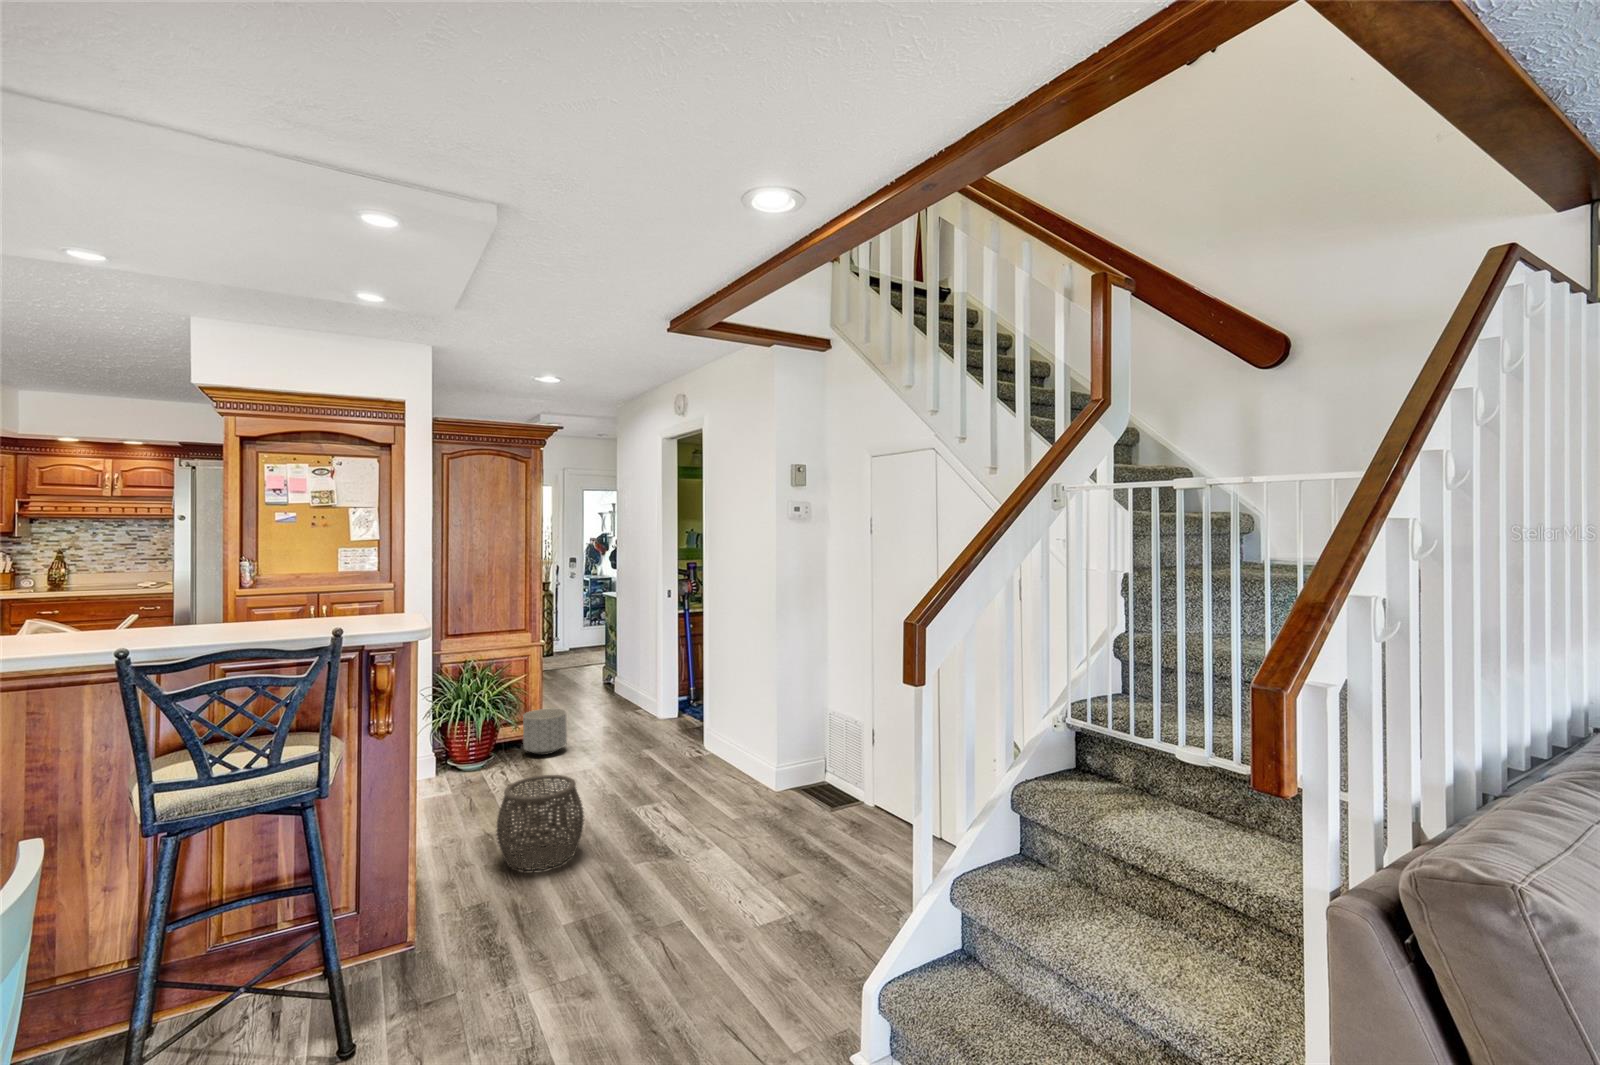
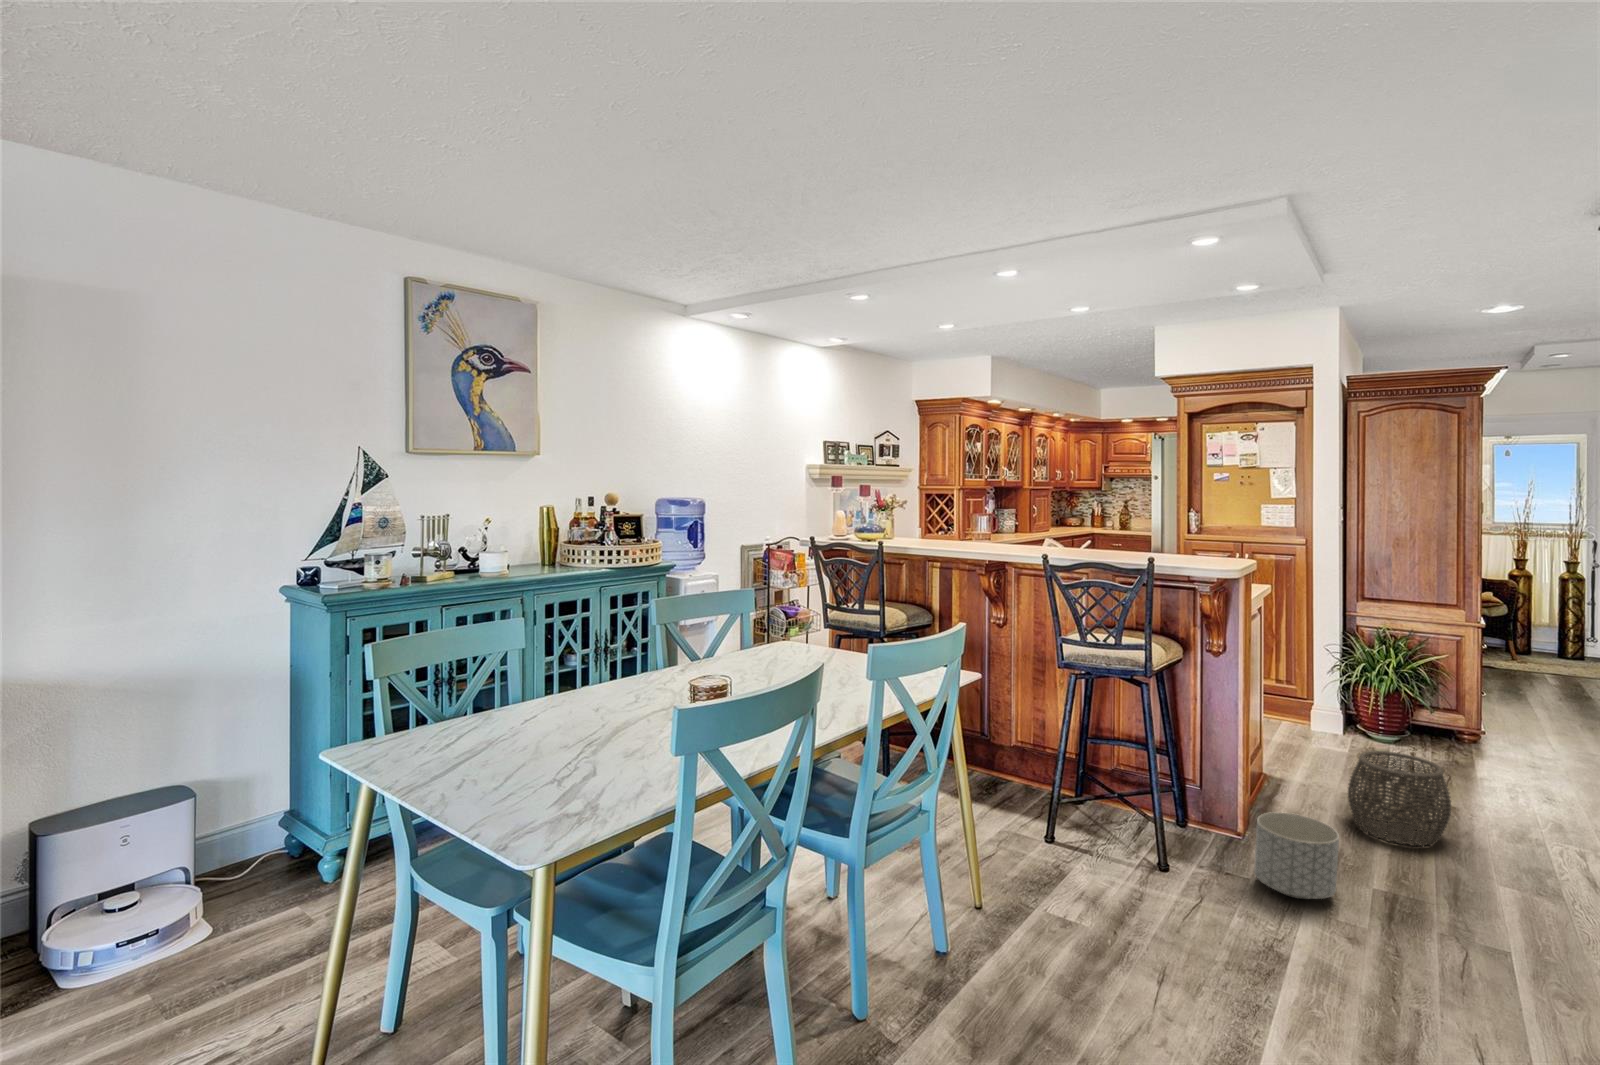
planter: present [523,708,567,755] -> present [1254,812,1339,899]

